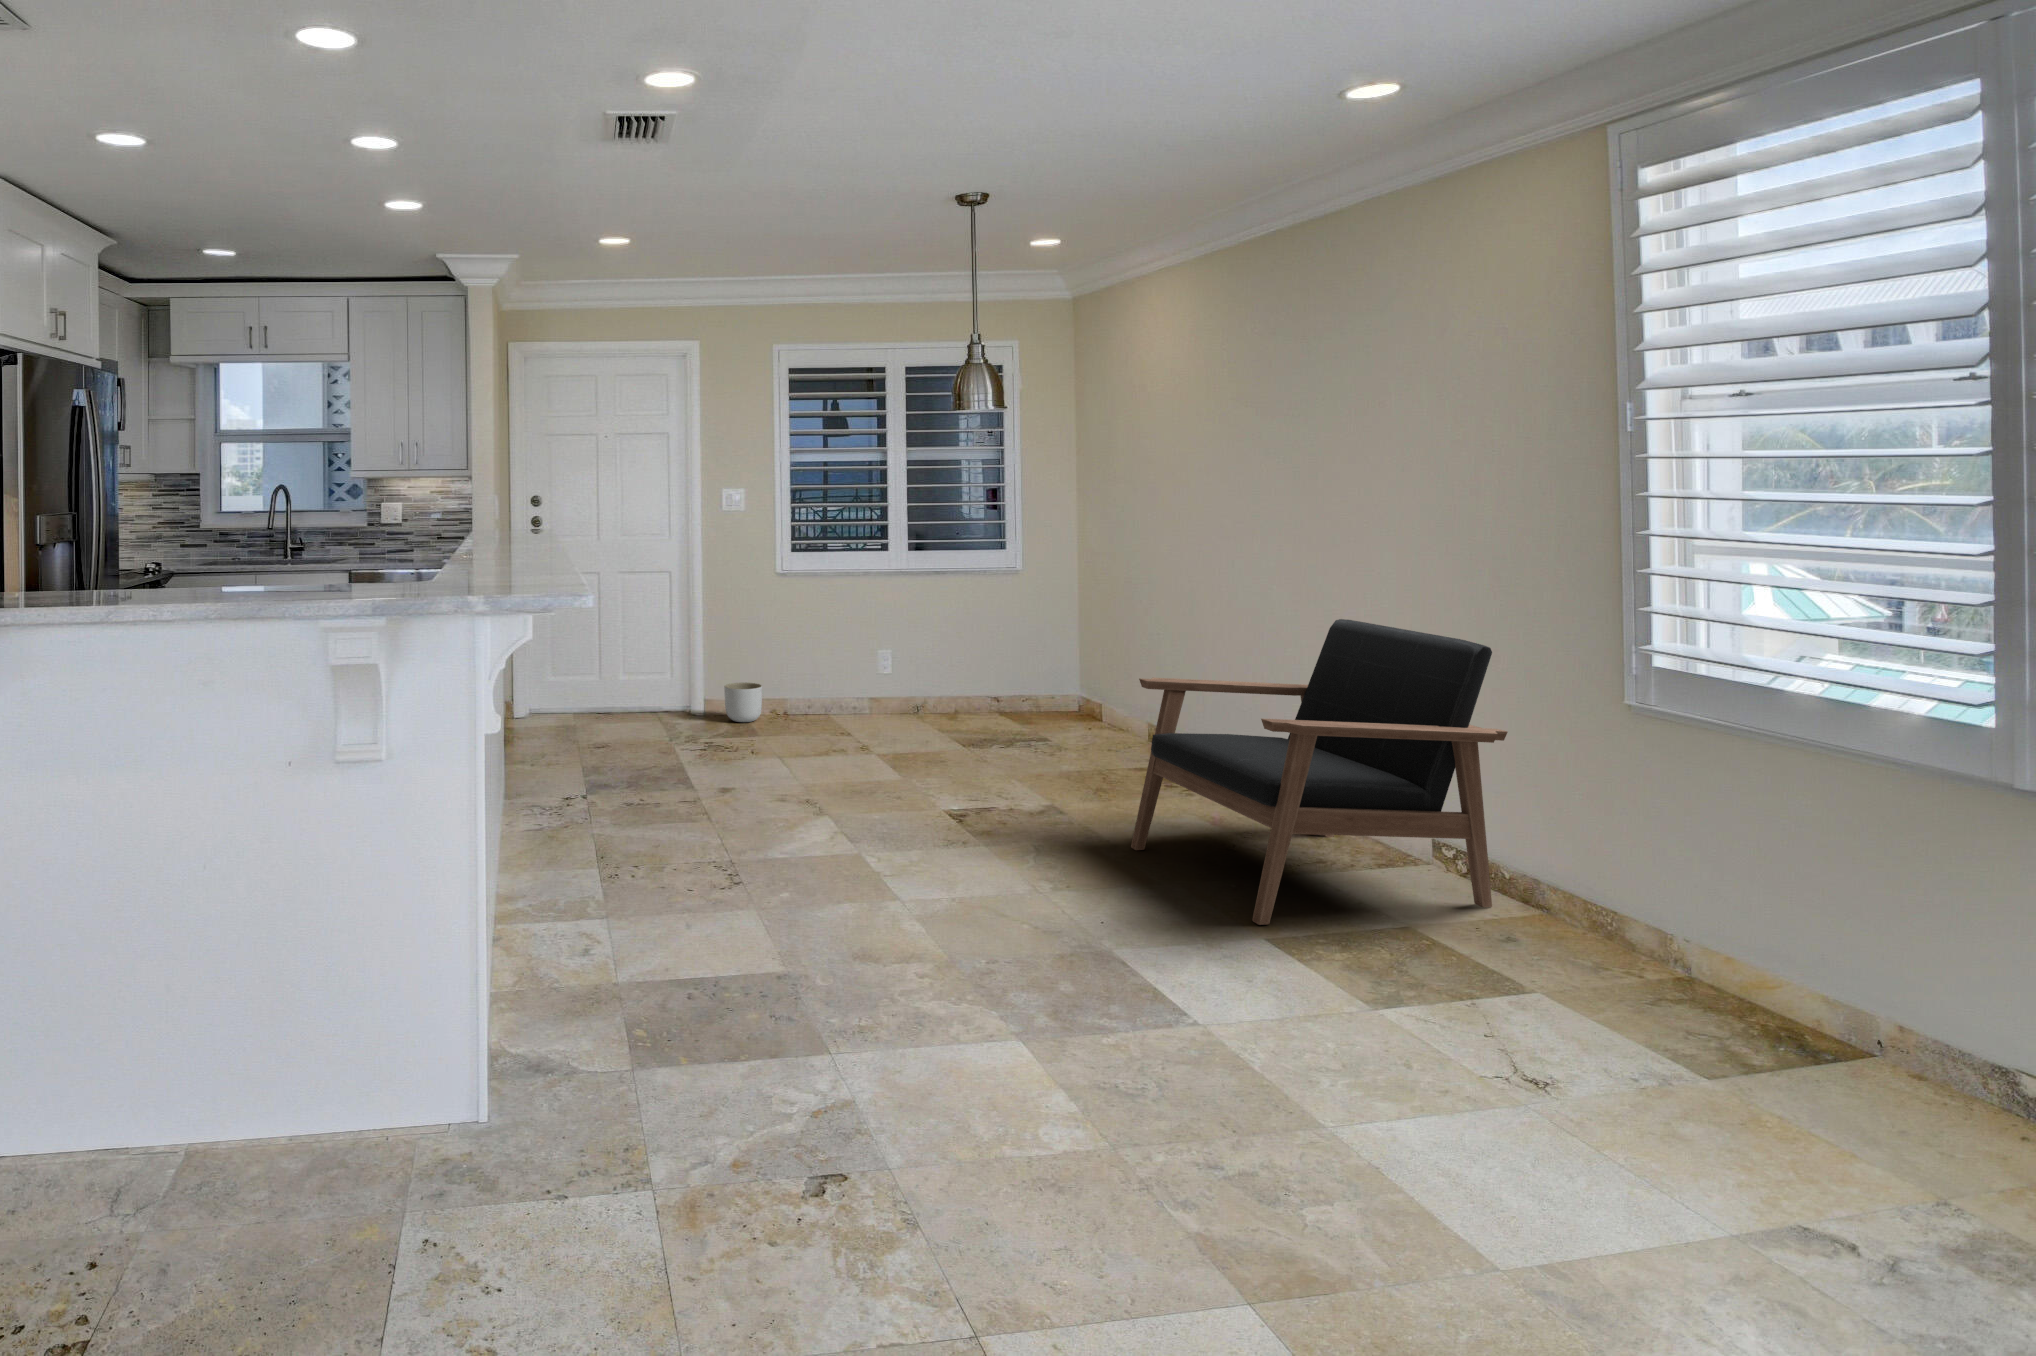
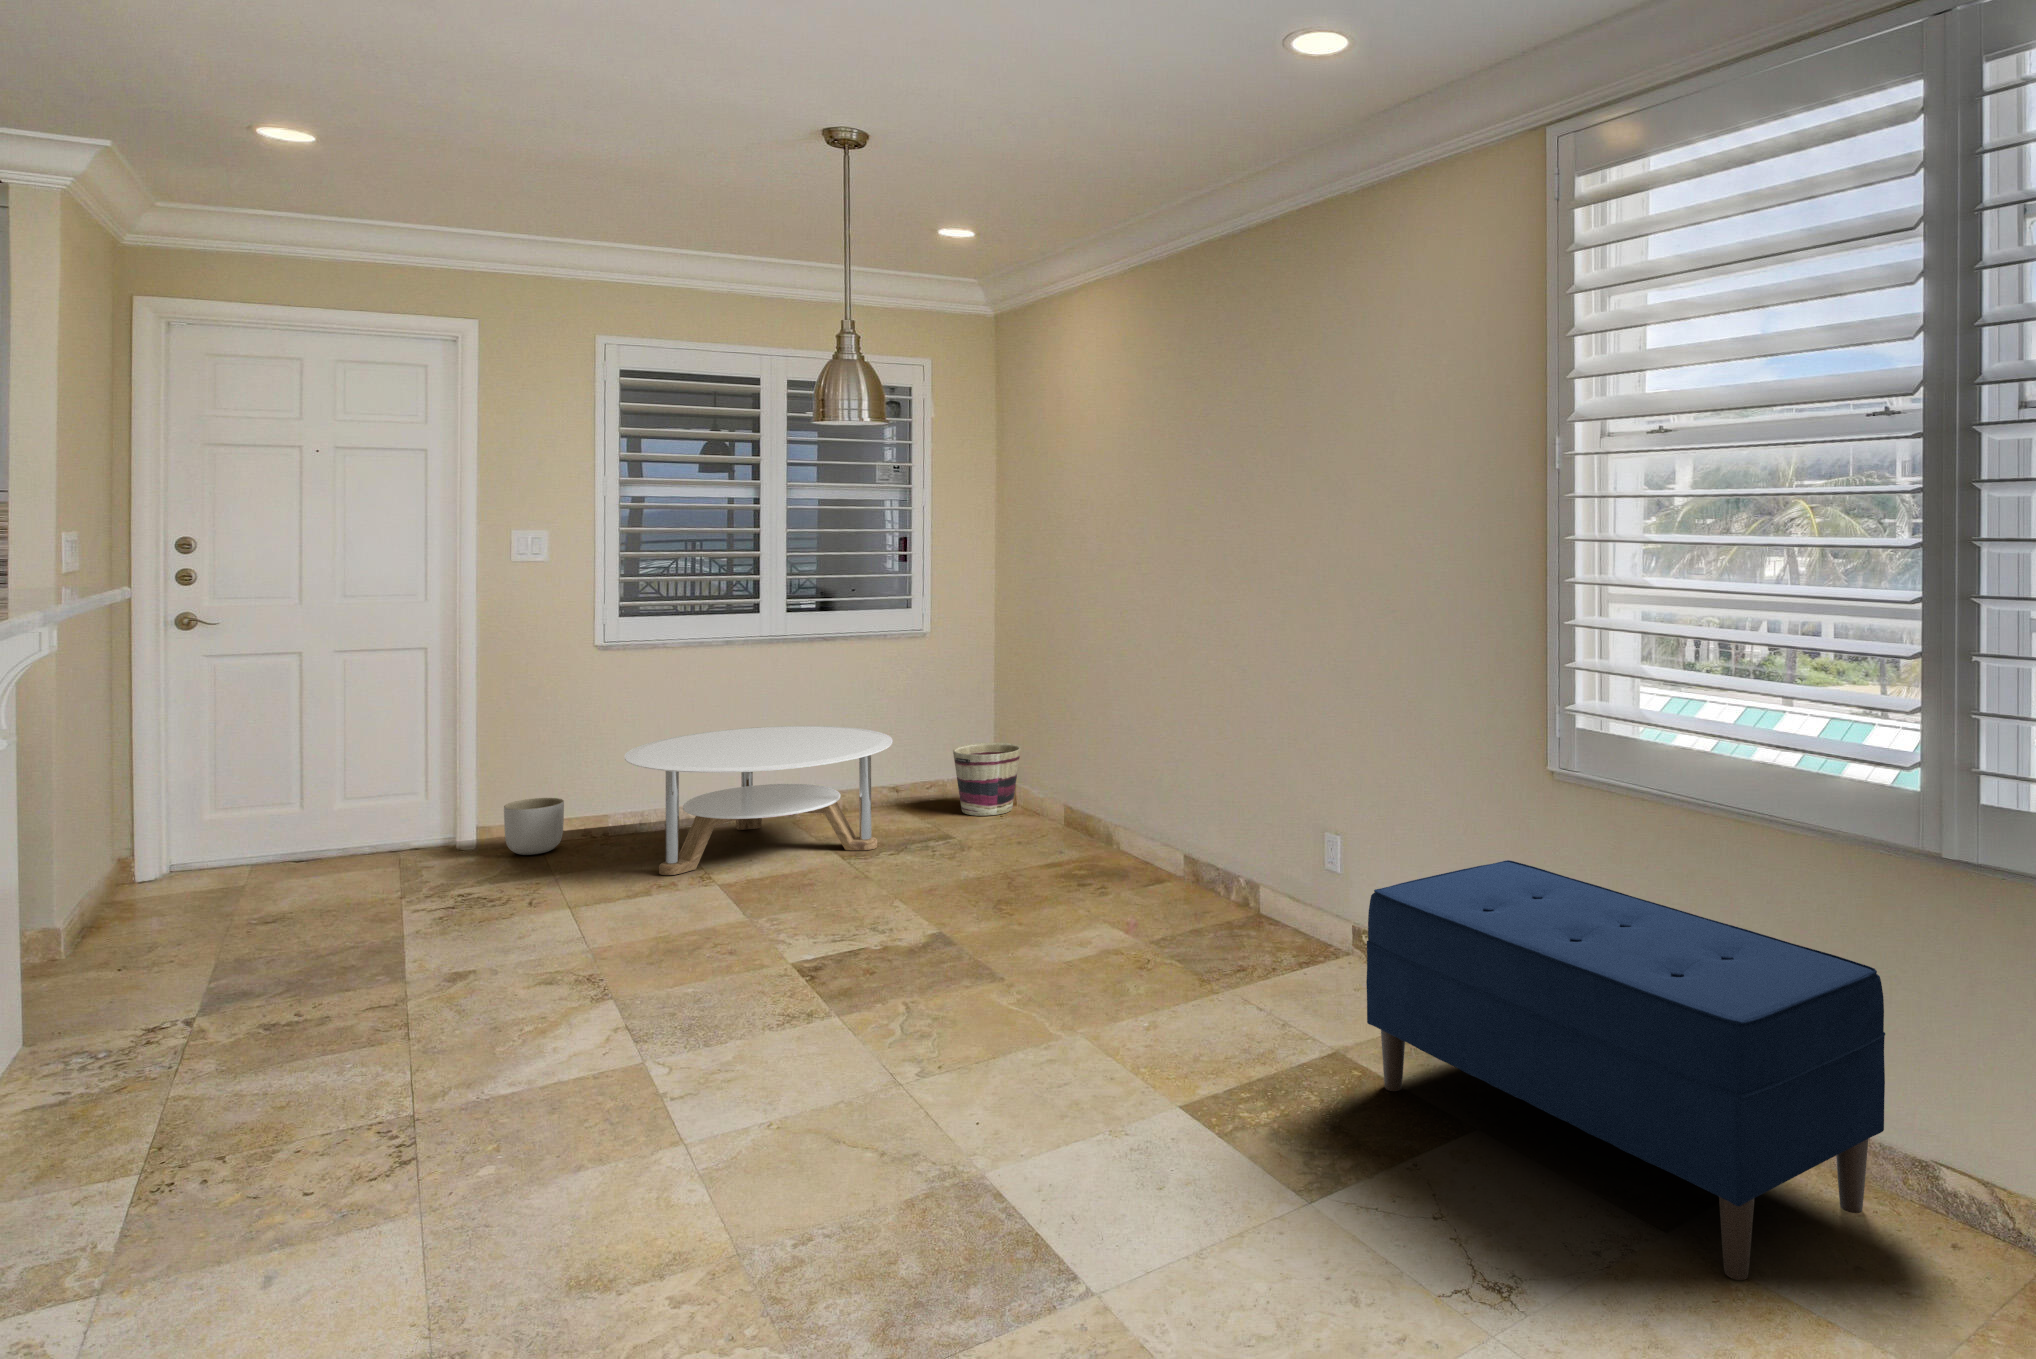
armchair: present [1131,619,1508,925] -> none [1031,683,1433,1076]
round table: none [805,641,999,744] -> present [624,726,893,875]
basket: none [1046,664,1104,724] -> present [953,743,1021,816]
bench: none [1438,784,2017,1152] -> present [1366,860,1885,1280]

